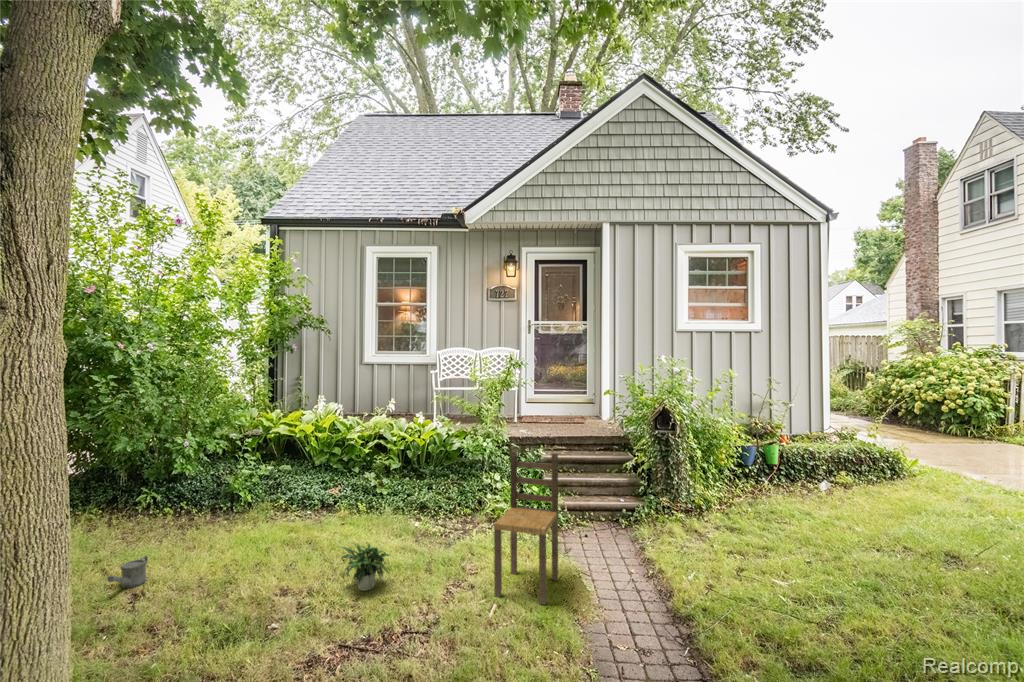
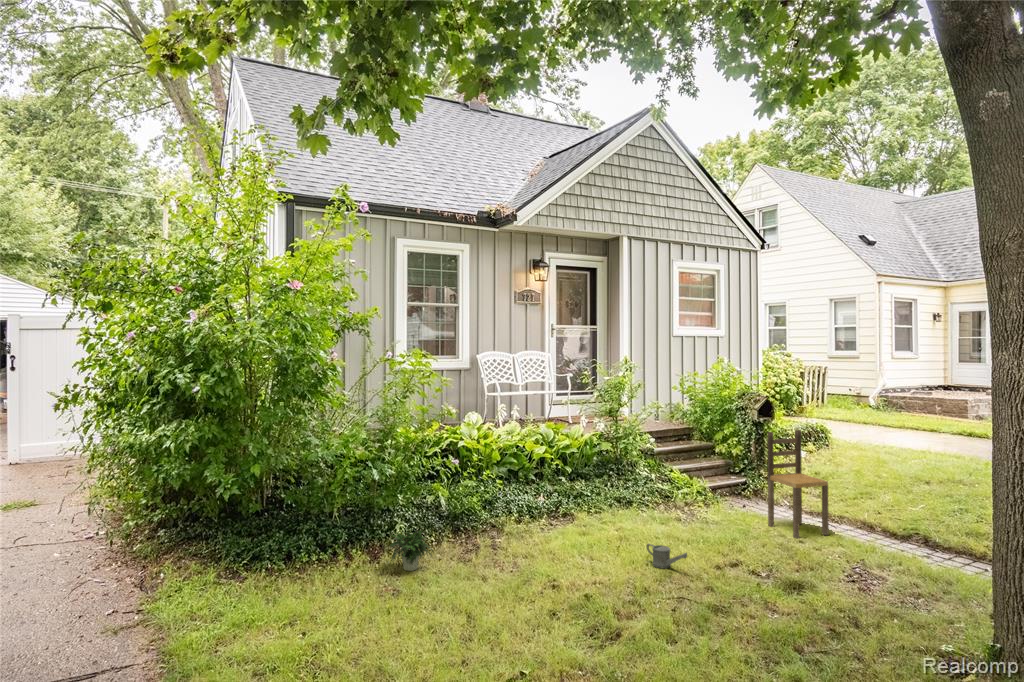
potted plant: present [341,543,390,591] -> present [388,530,433,571]
watering can: present [107,556,148,588] -> present [647,544,687,568]

